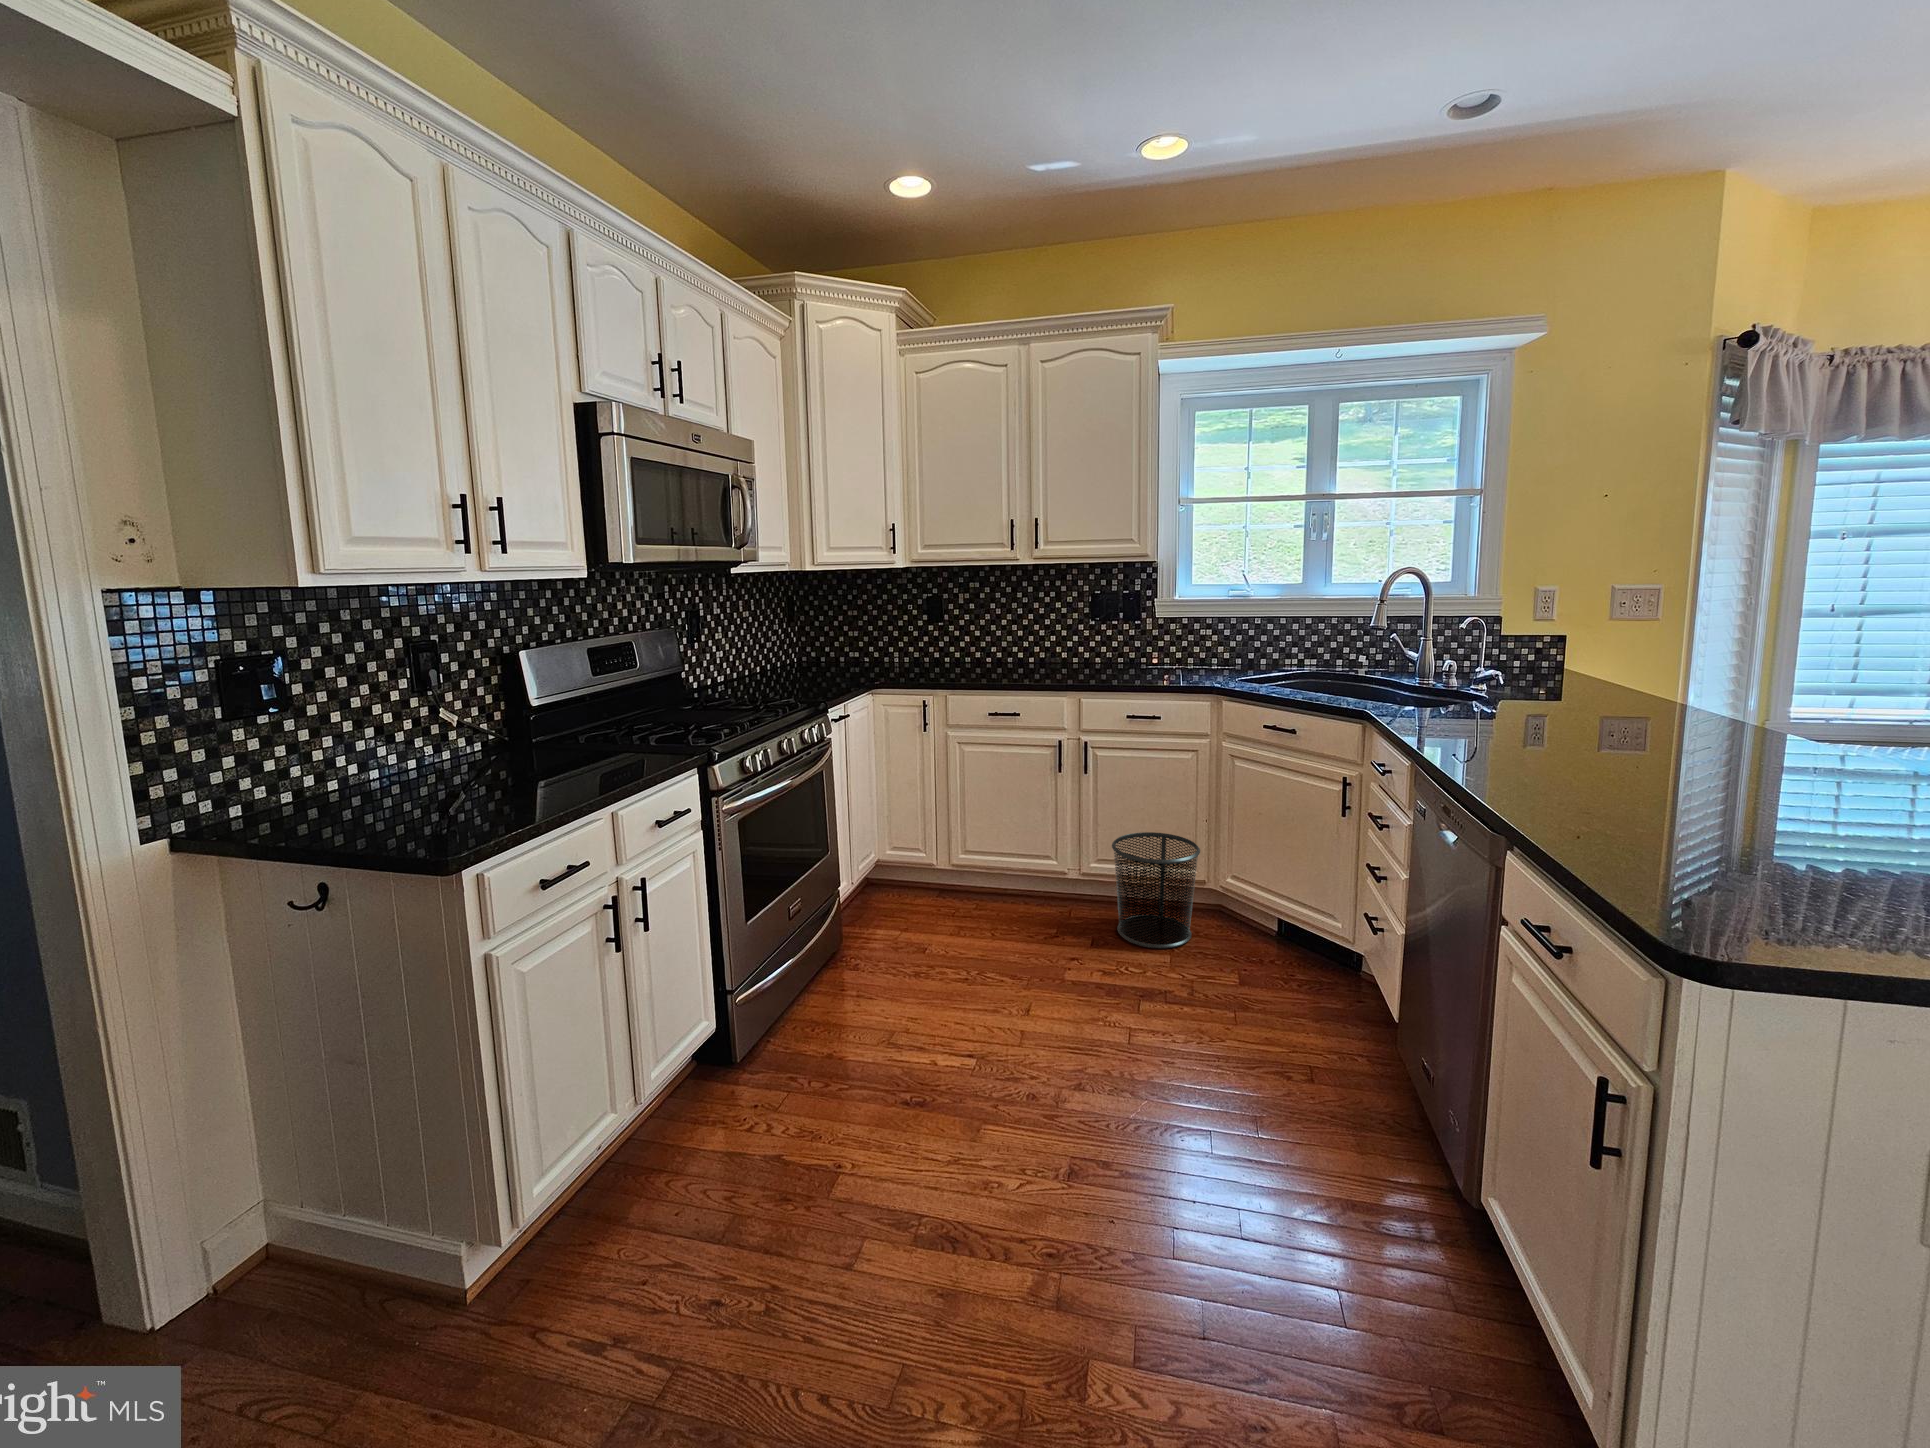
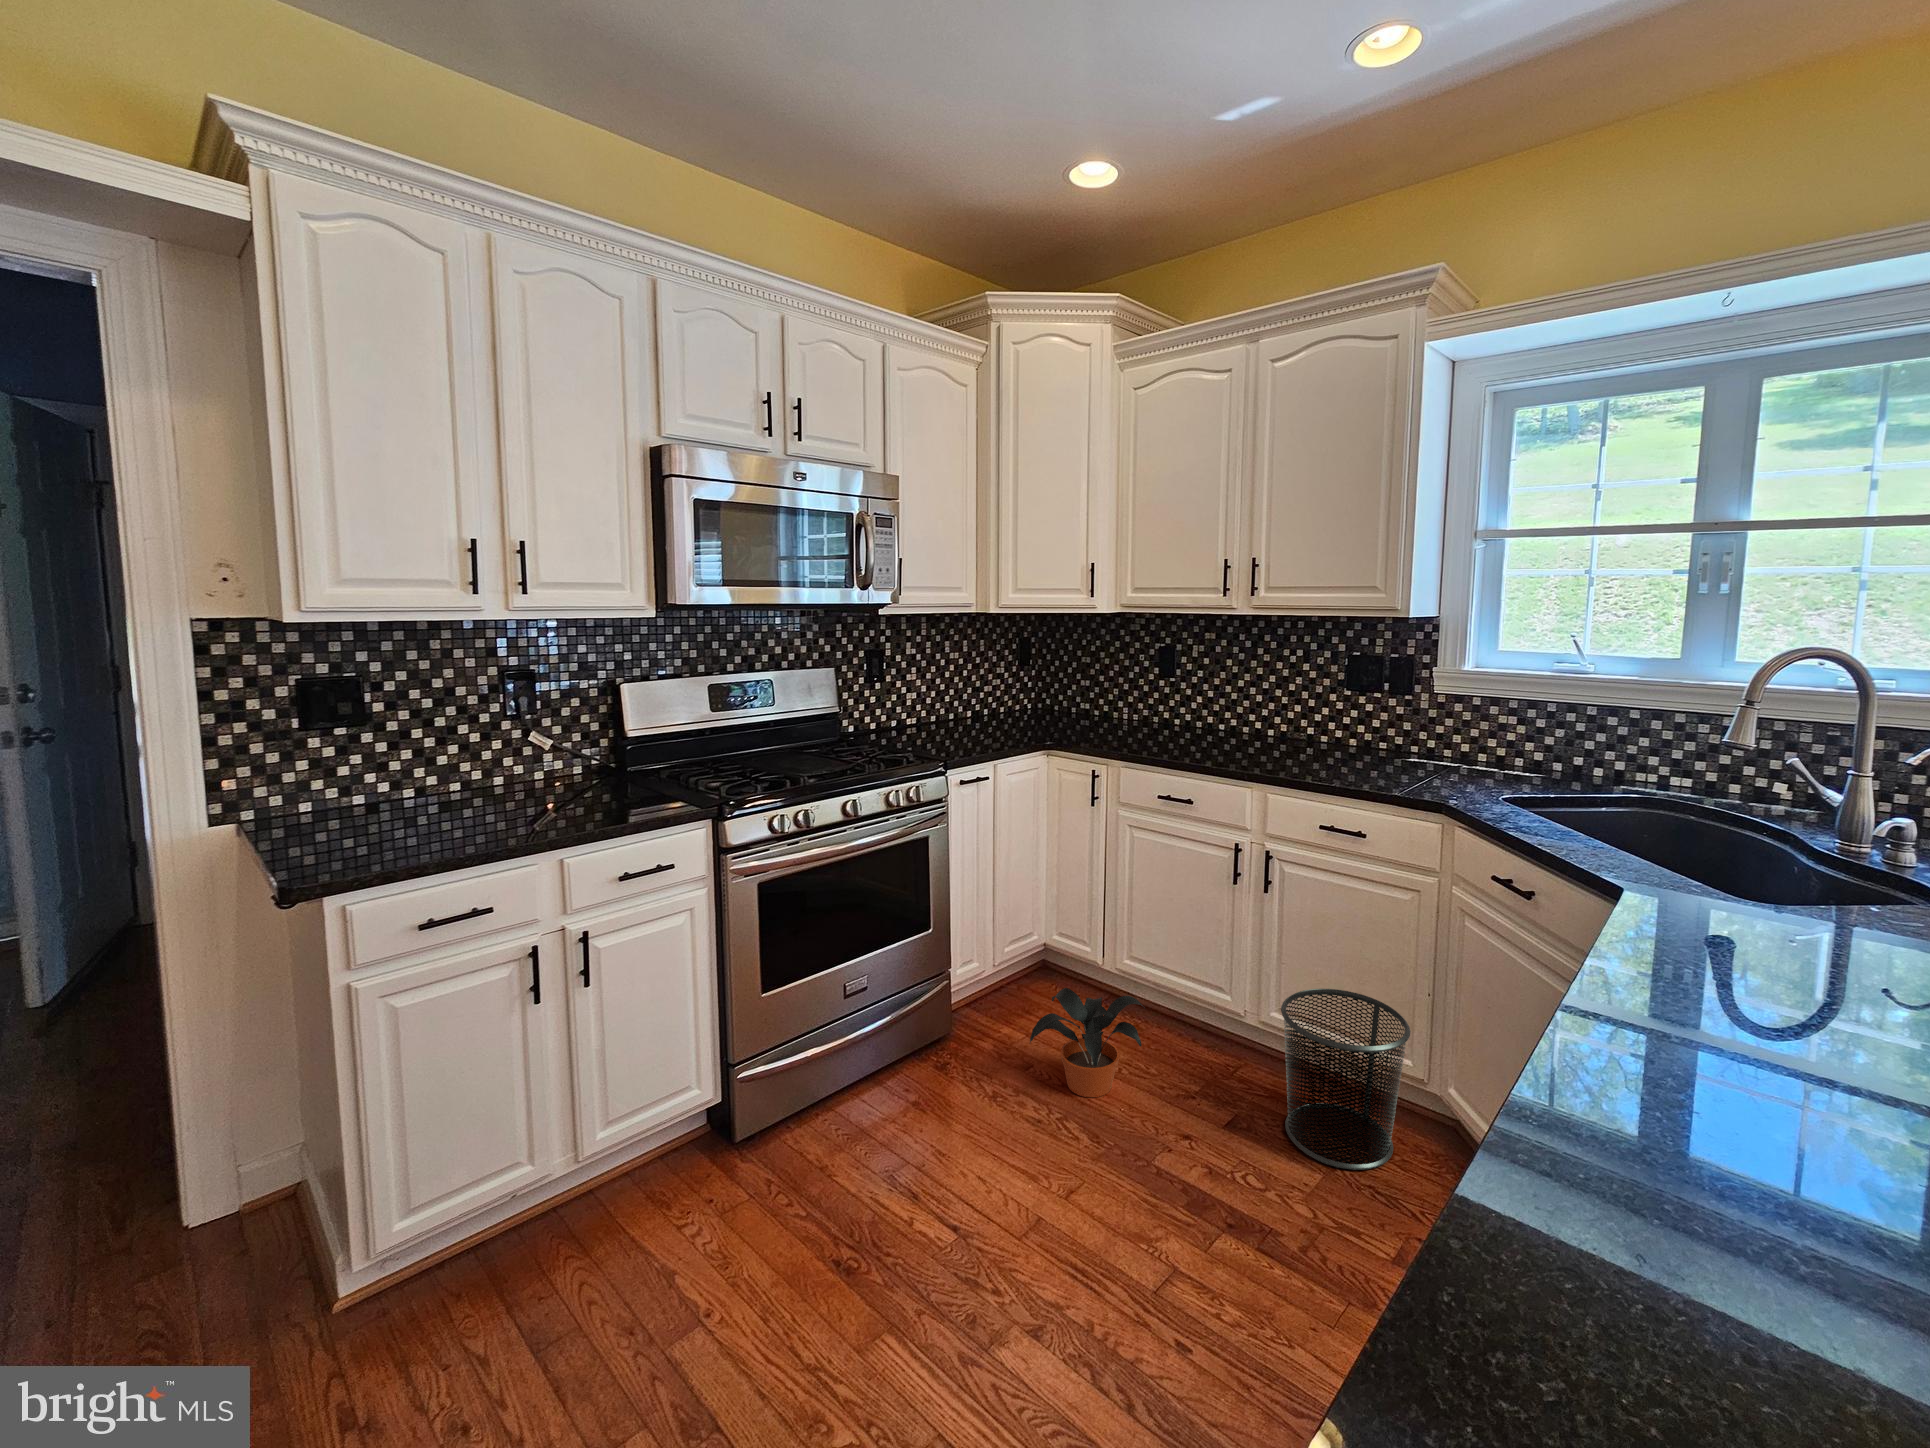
potted plant: none [928,873,1018,958] -> present [1030,988,1145,1097]

